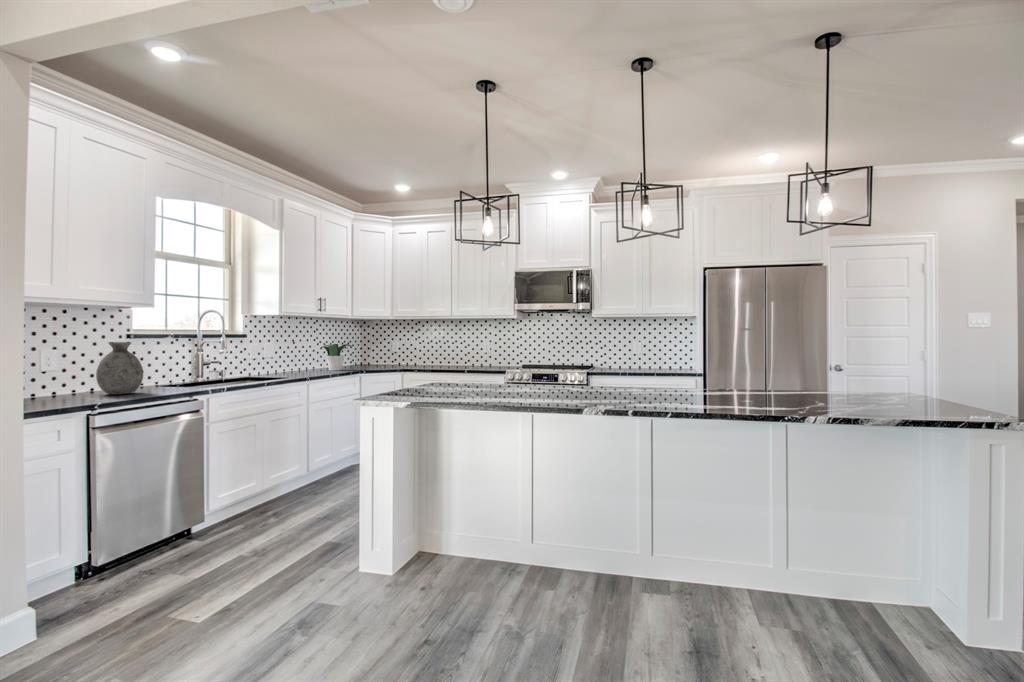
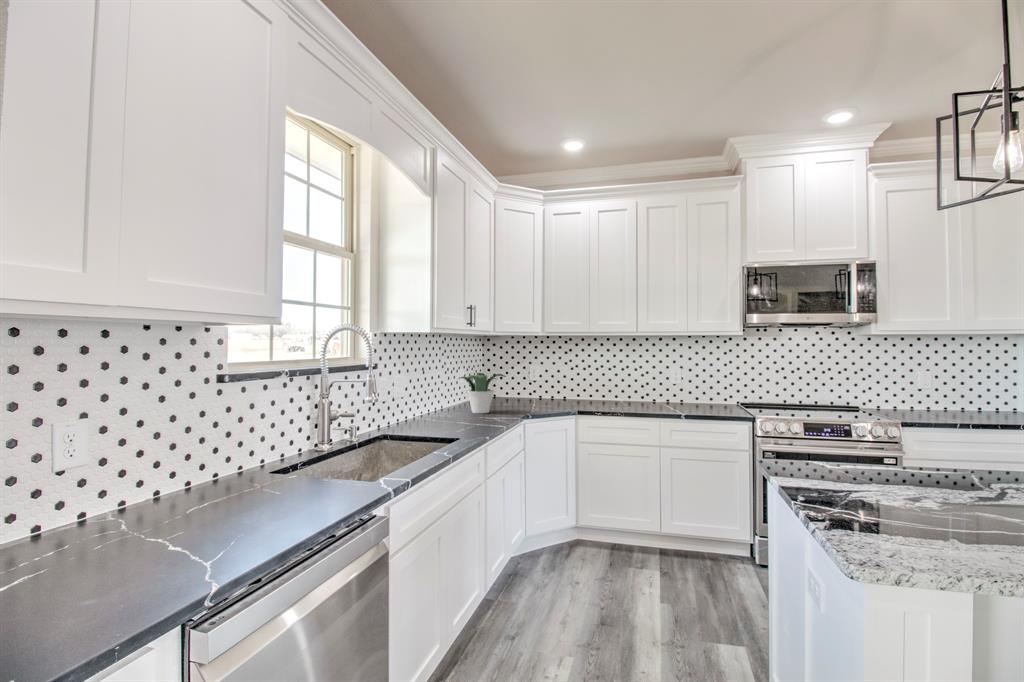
vase: present [96,342,143,394] -> none [158,393,254,515]

